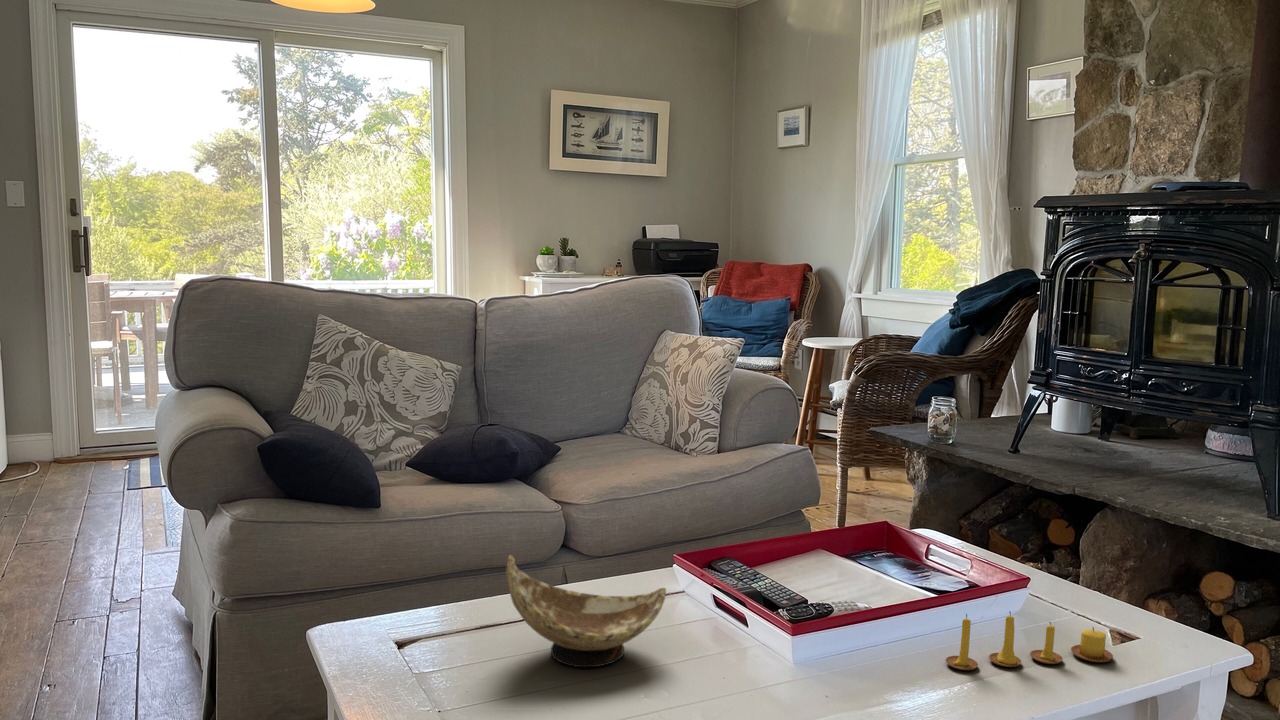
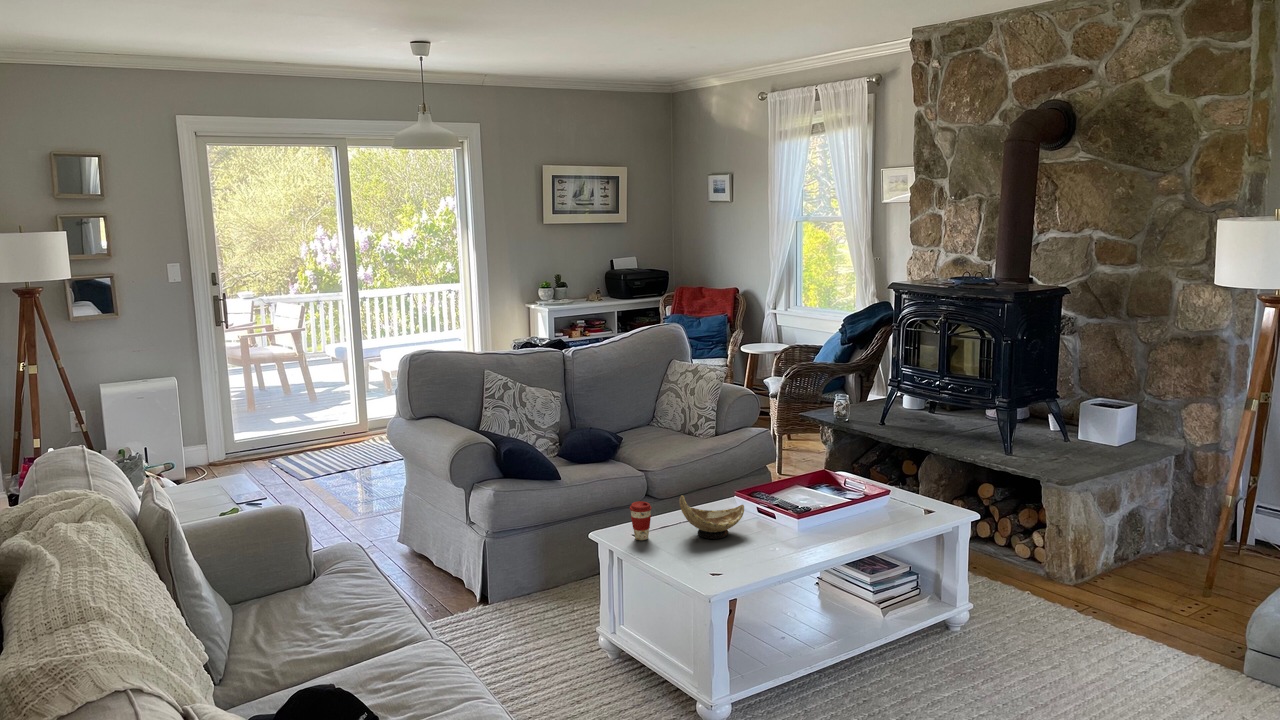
coffee cup: none [390,562,443,655] -> present [630,501,652,540]
candle: present [946,611,1113,670] -> none [858,503,923,528]

